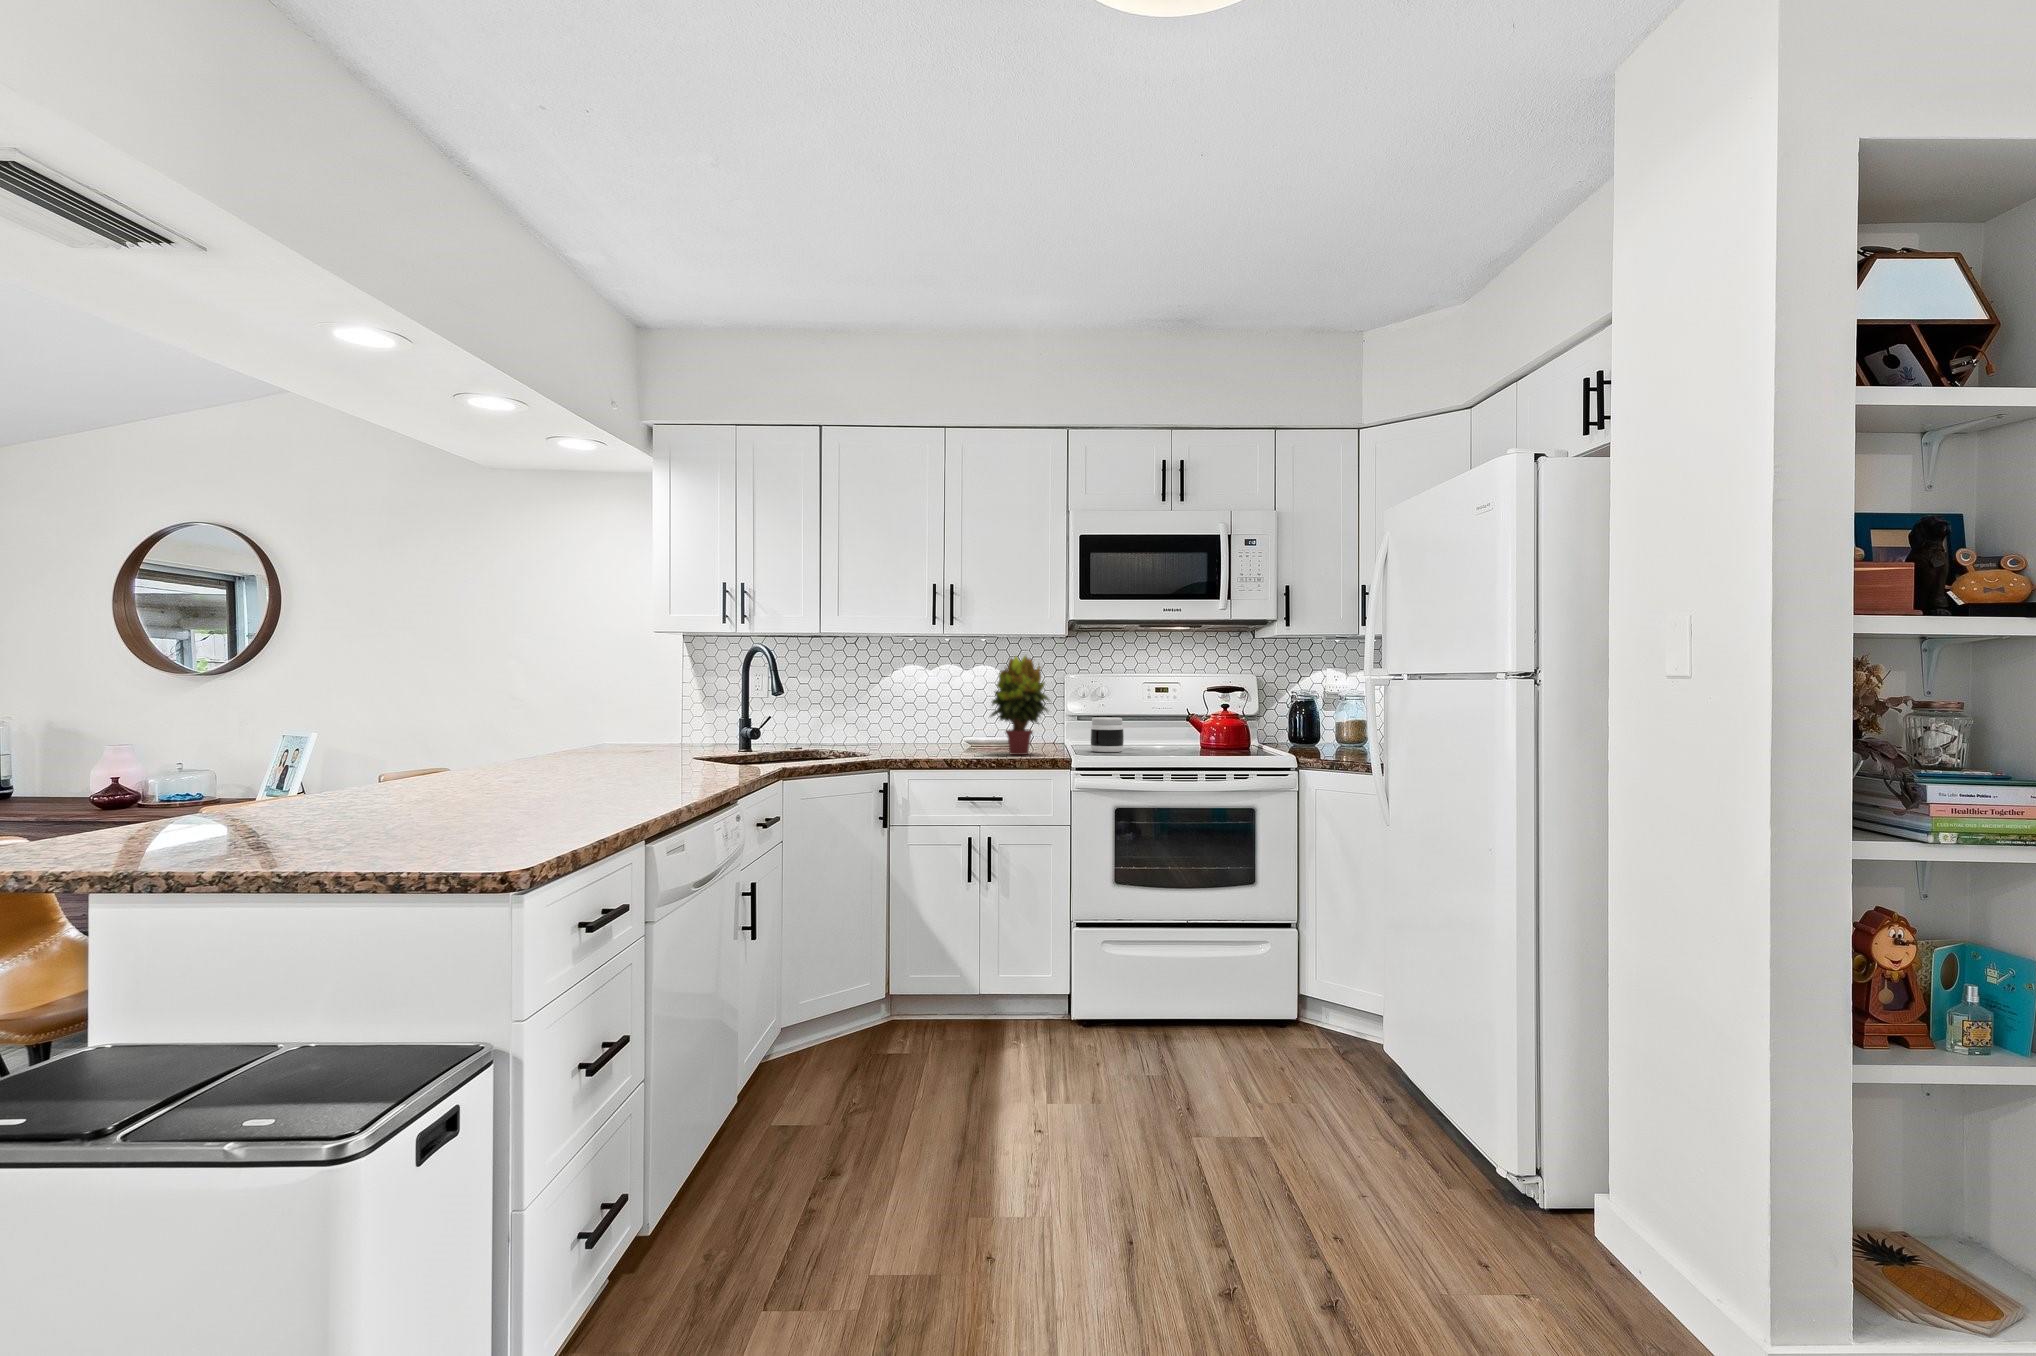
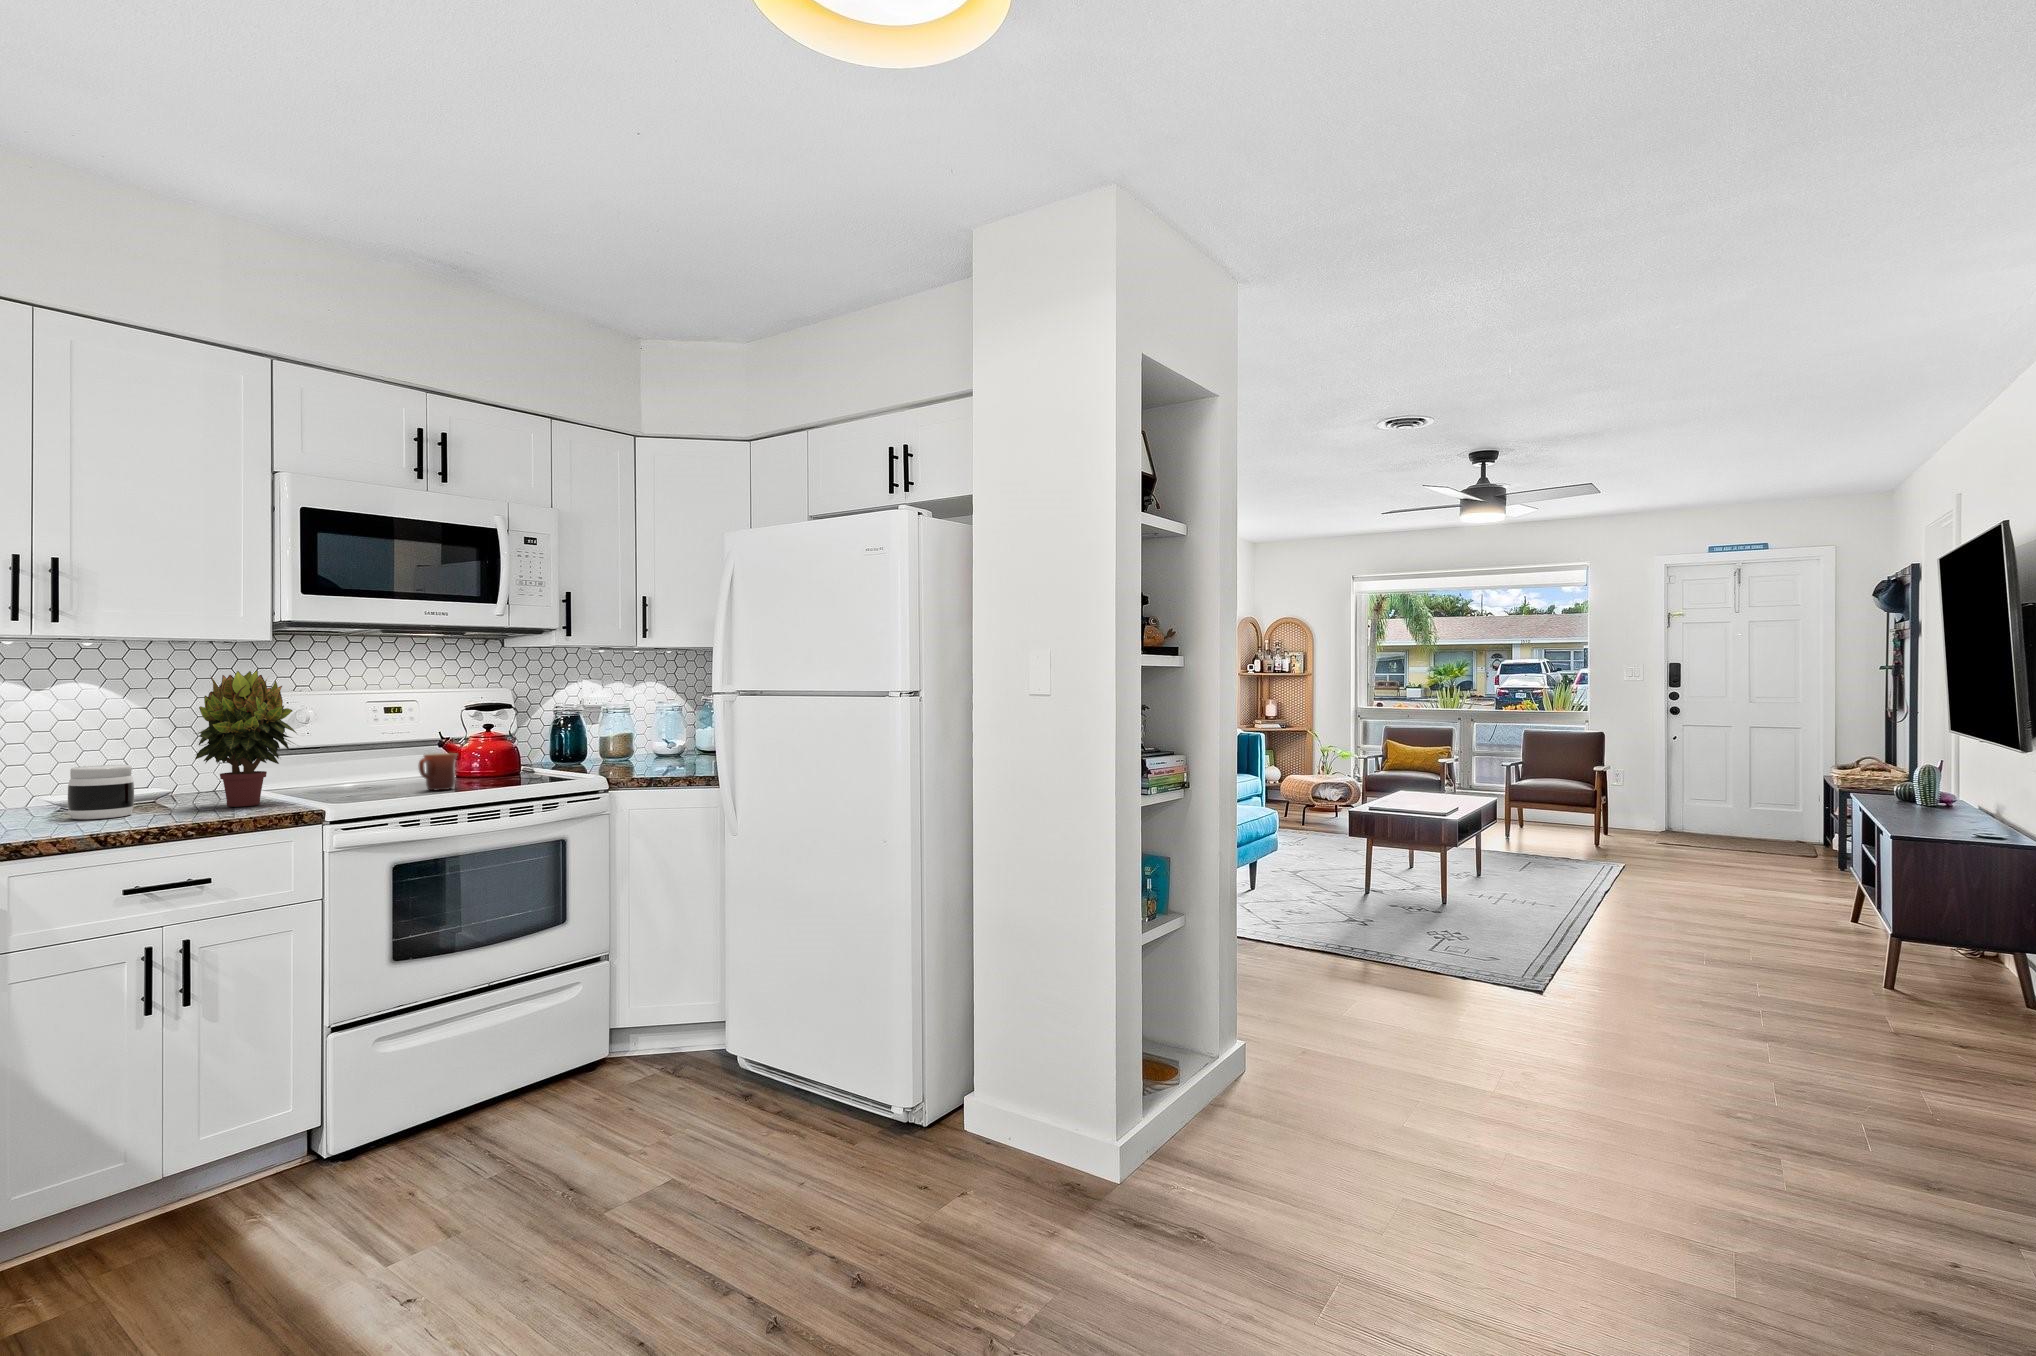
jar: present [1091,717,1124,752] -> present [68,765,134,819]
mug: none [1132,724,1164,755] -> present [418,753,457,790]

